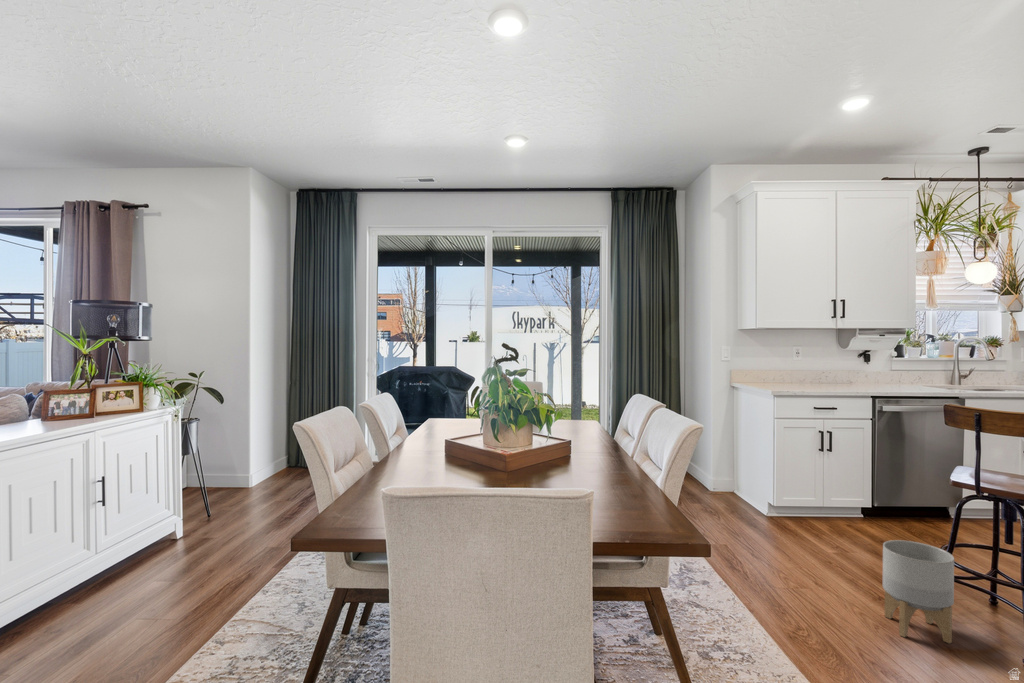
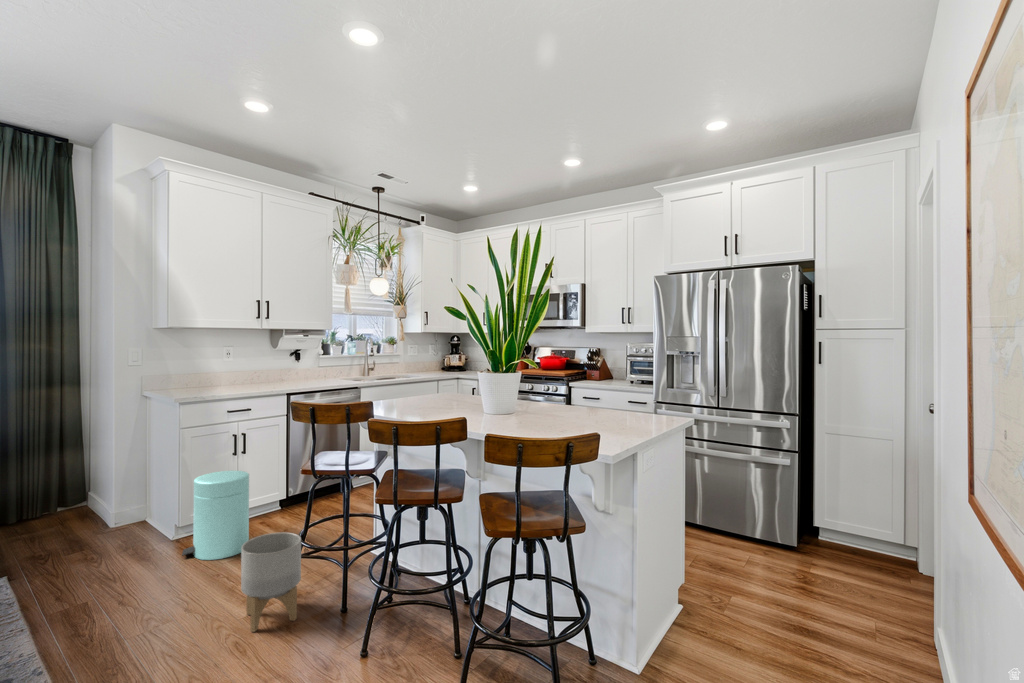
trash can: none [783,467,848,554] -> present [182,470,249,560]

